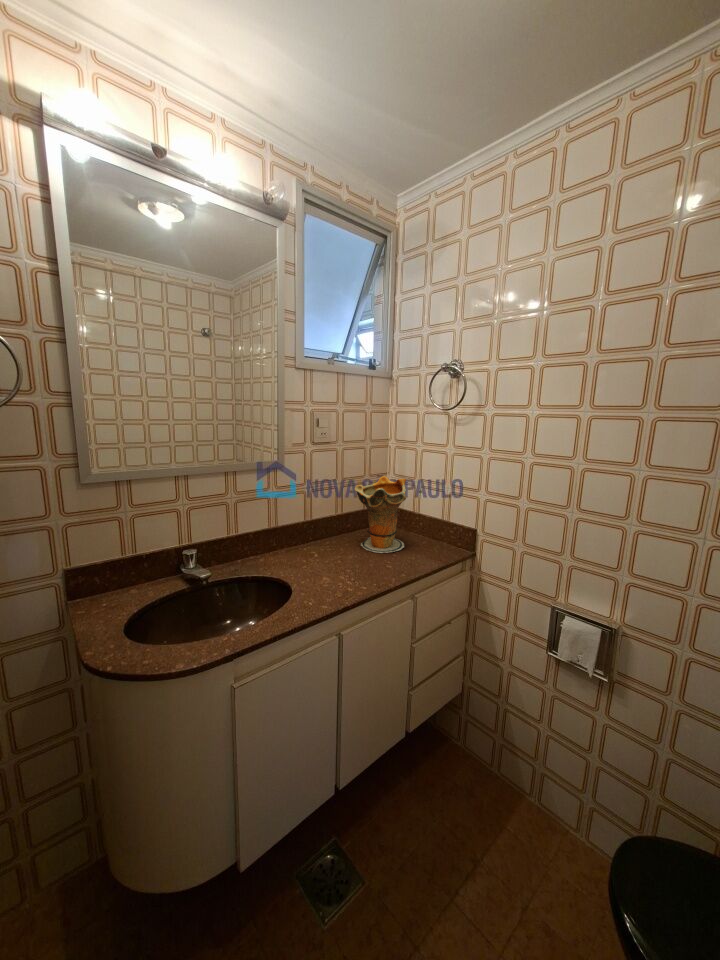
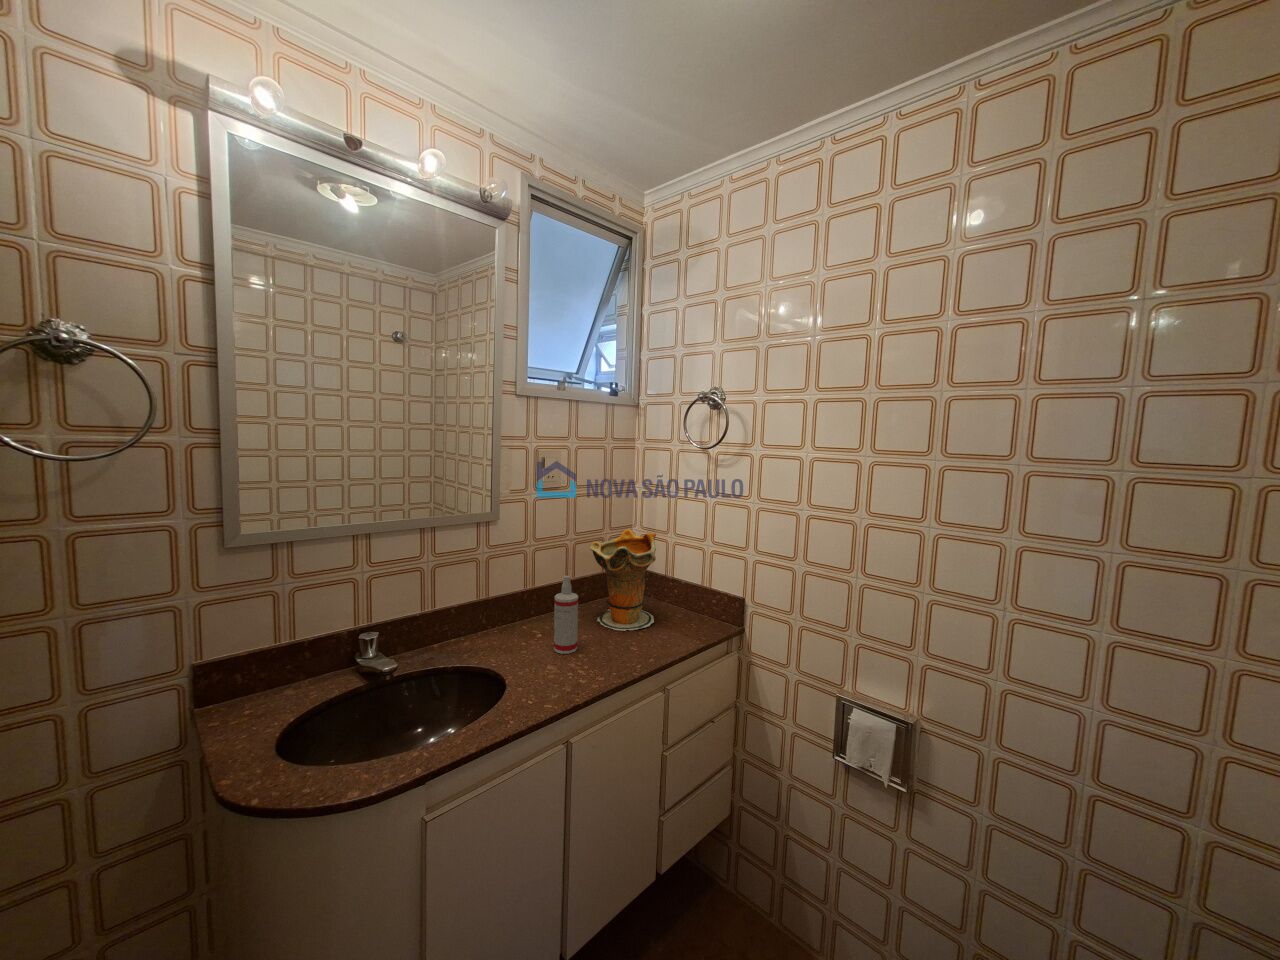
spray bottle: none [328,510,346,569] -> present [554,576,578,654]

